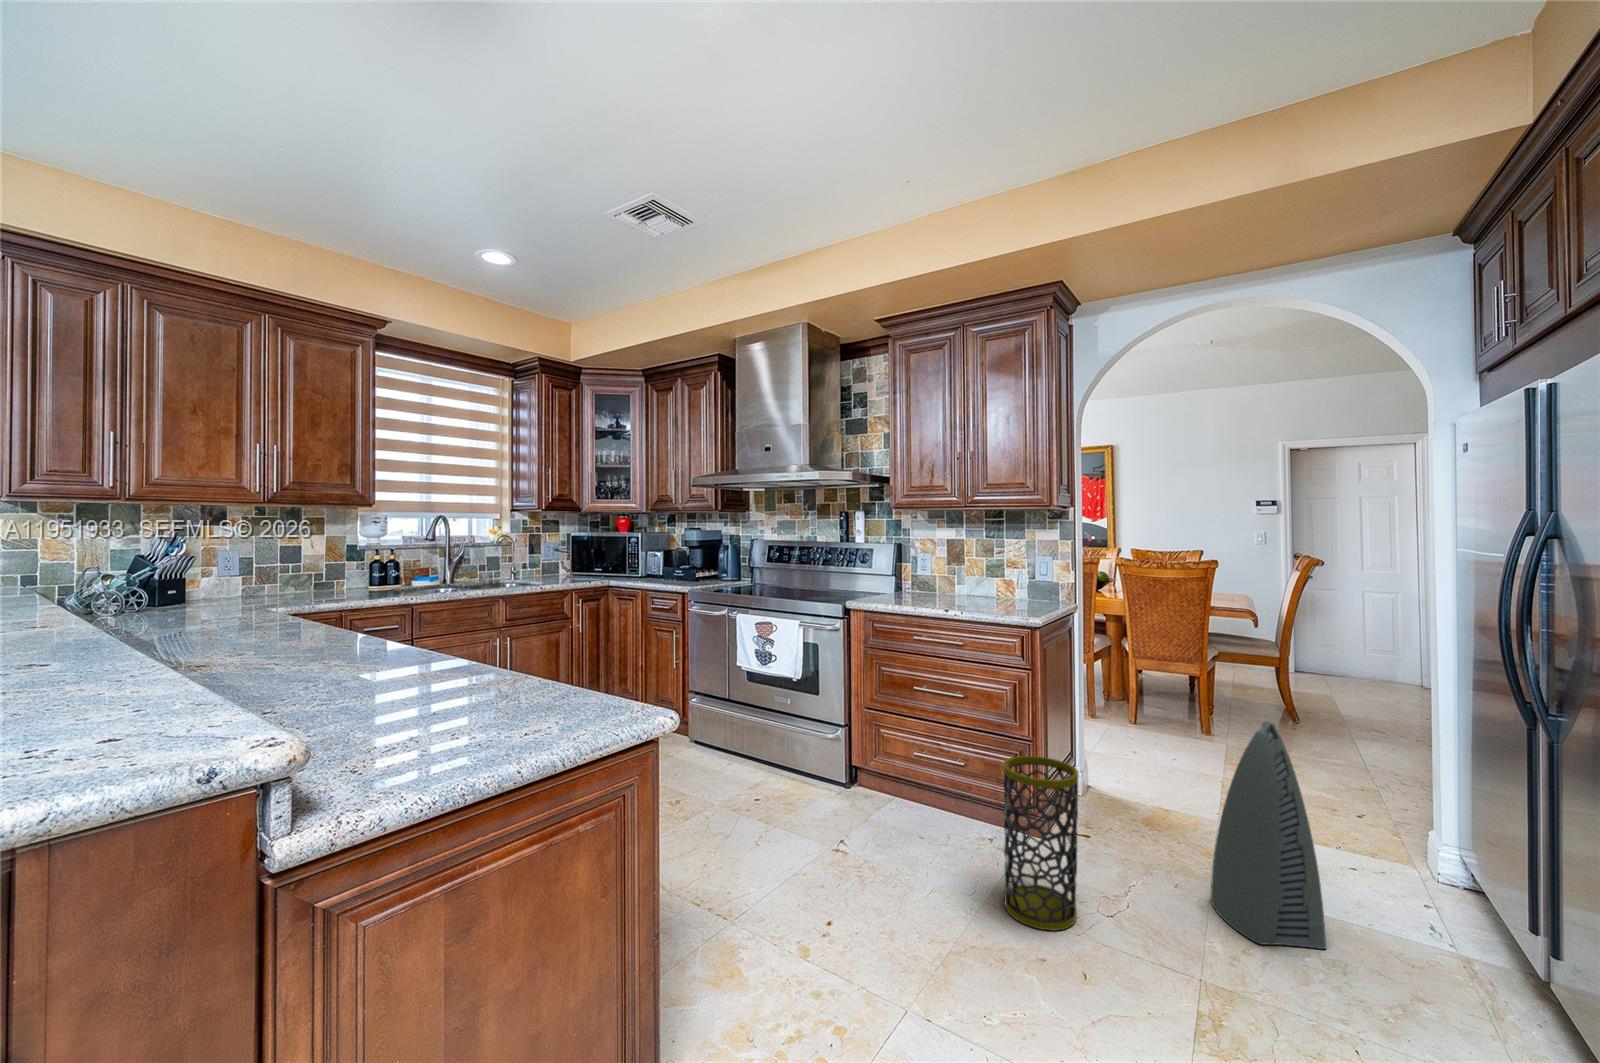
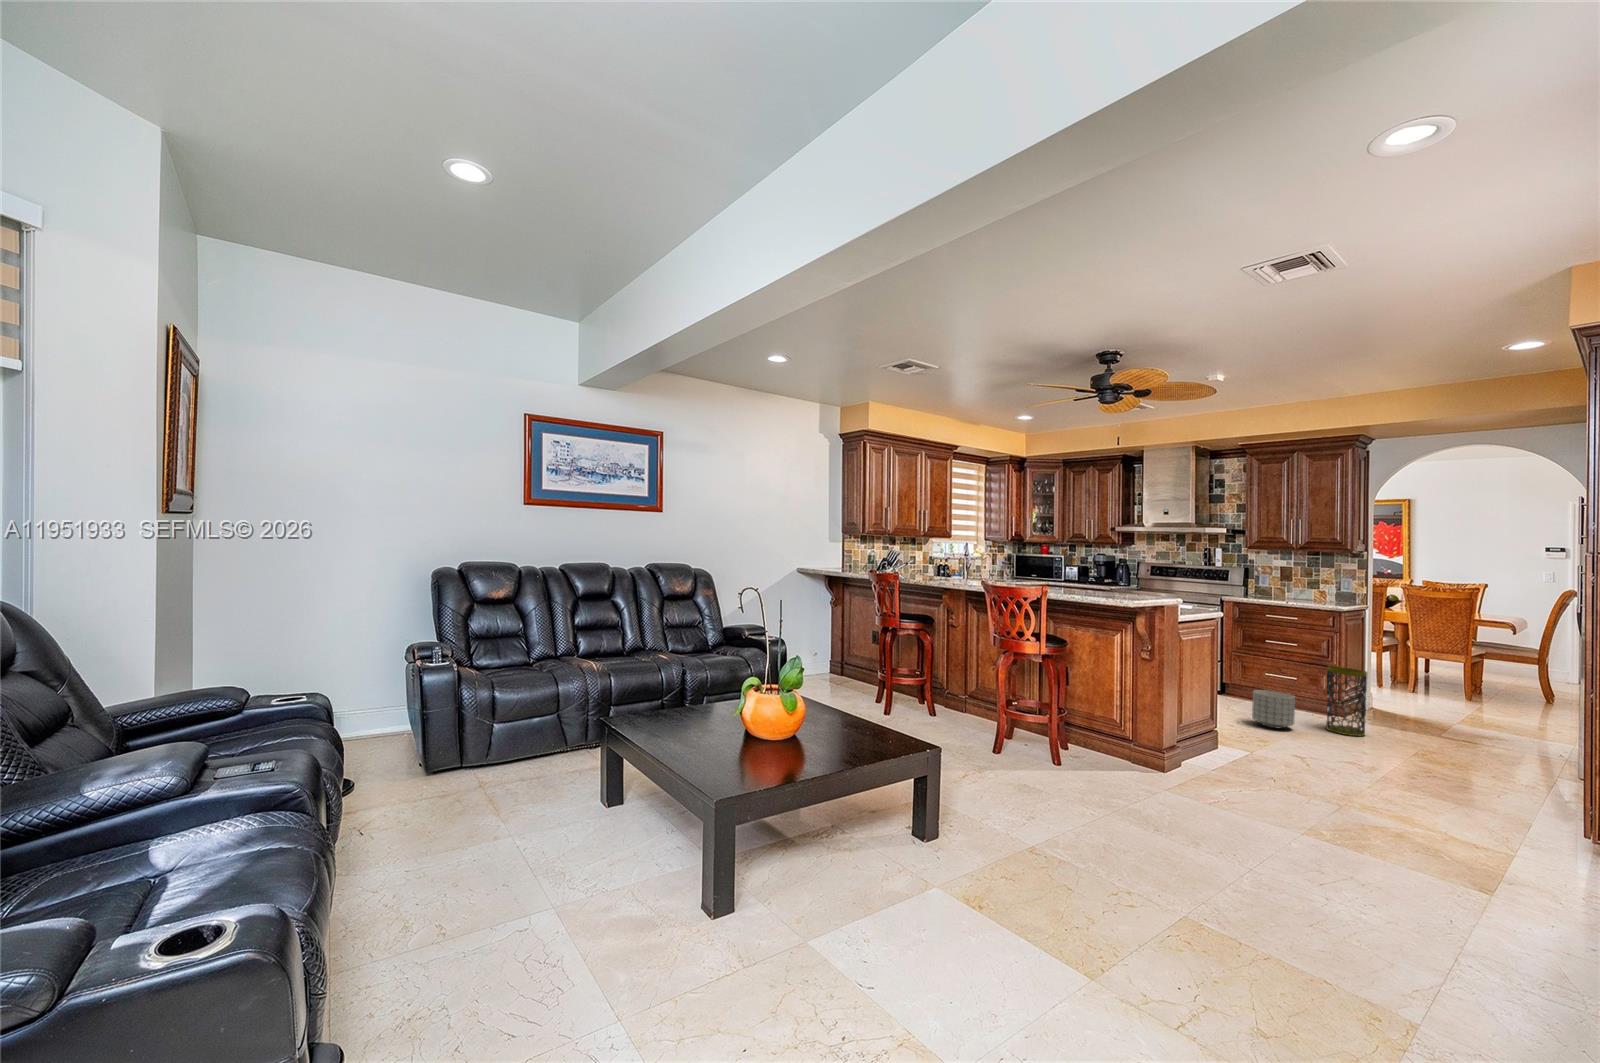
air purifier: present [1211,721,1326,949] -> none [1442,658,1499,755]
planter: none [855,828,938,937] -> present [1252,690,1295,729]

